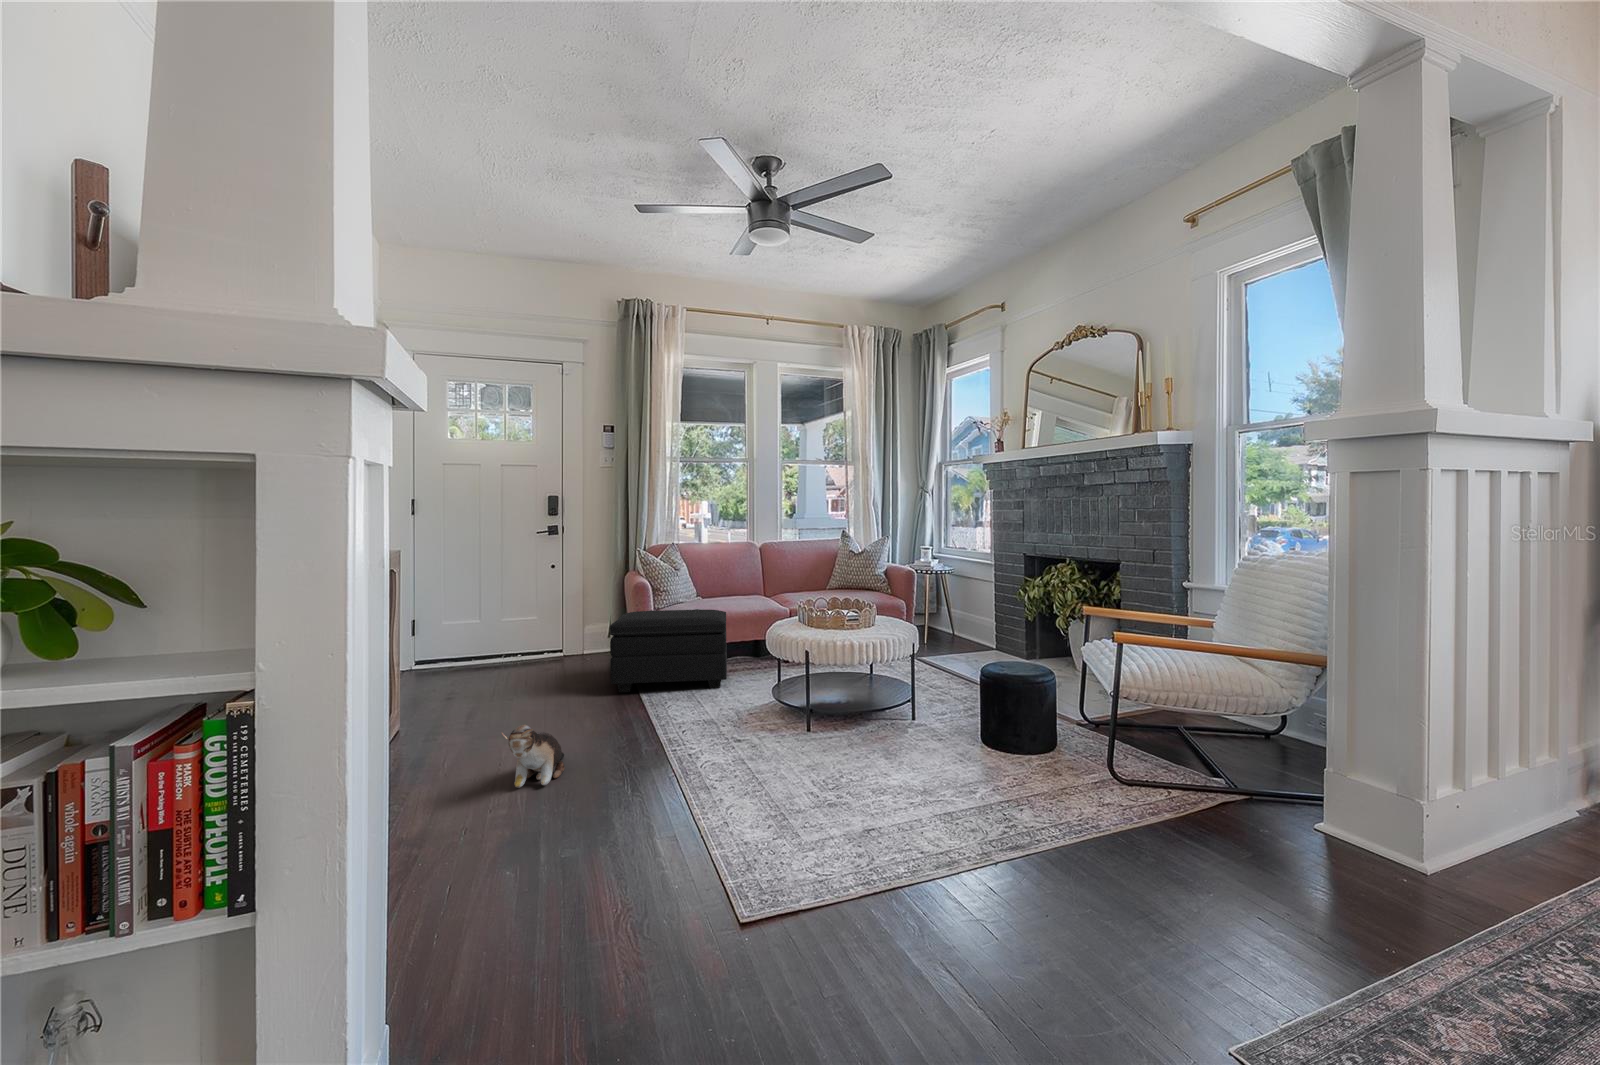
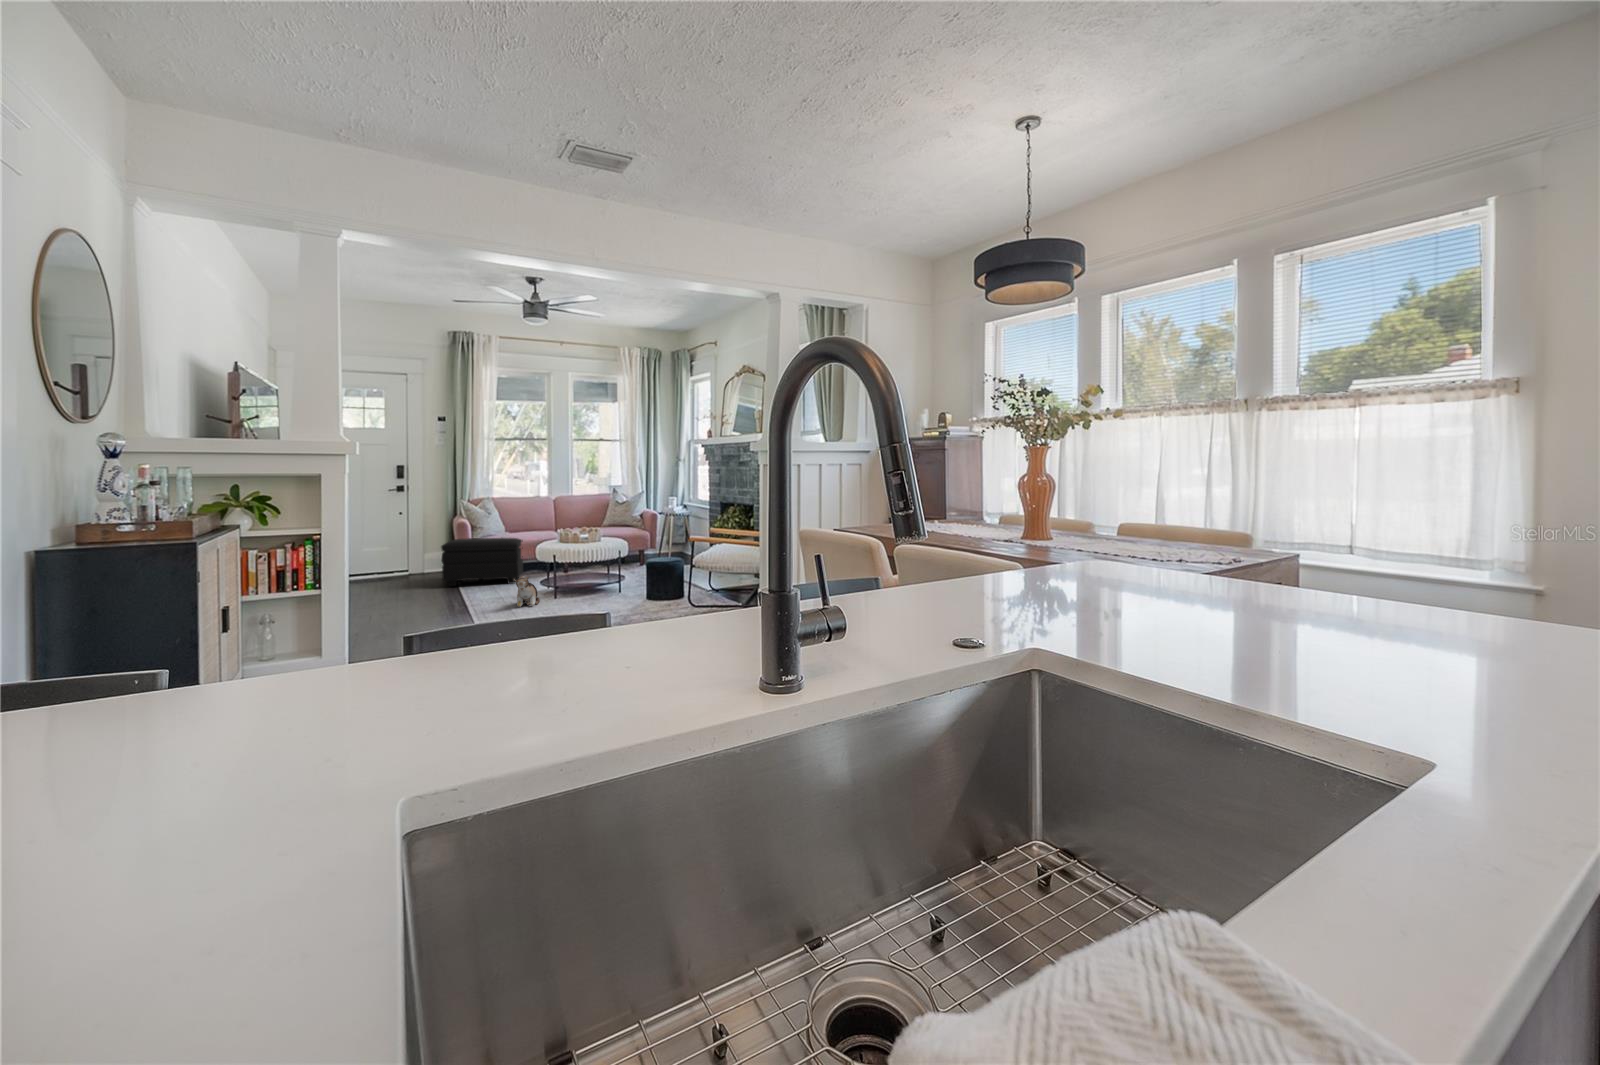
plush toy: present [502,725,565,788] -> present [514,576,540,607]

